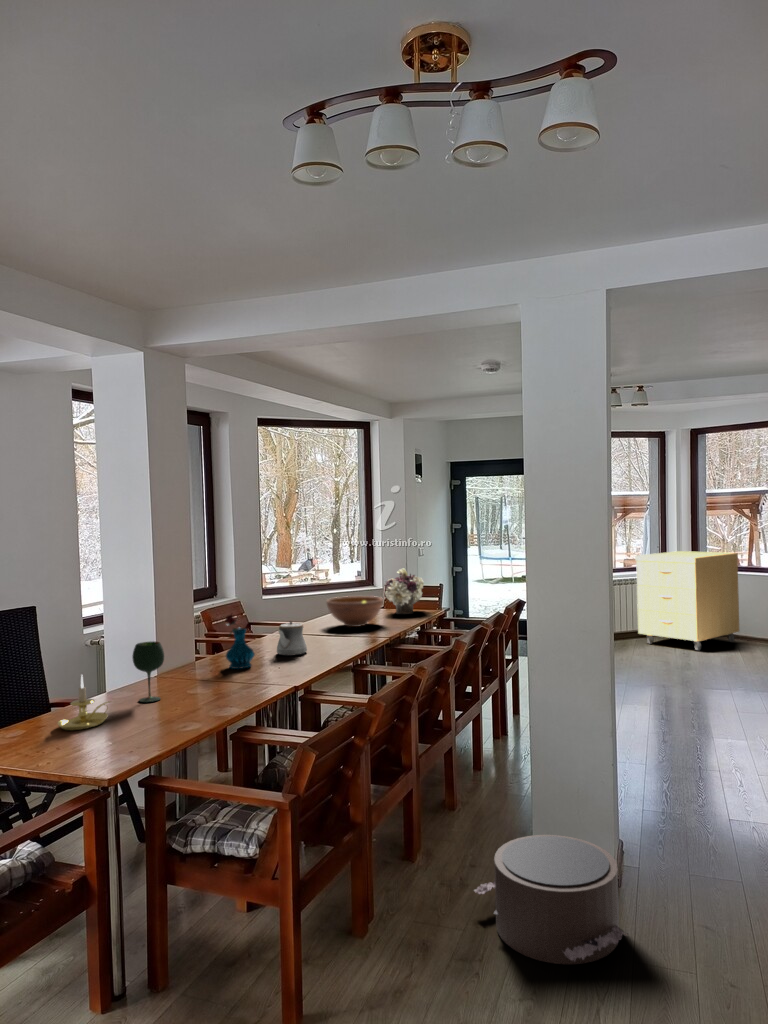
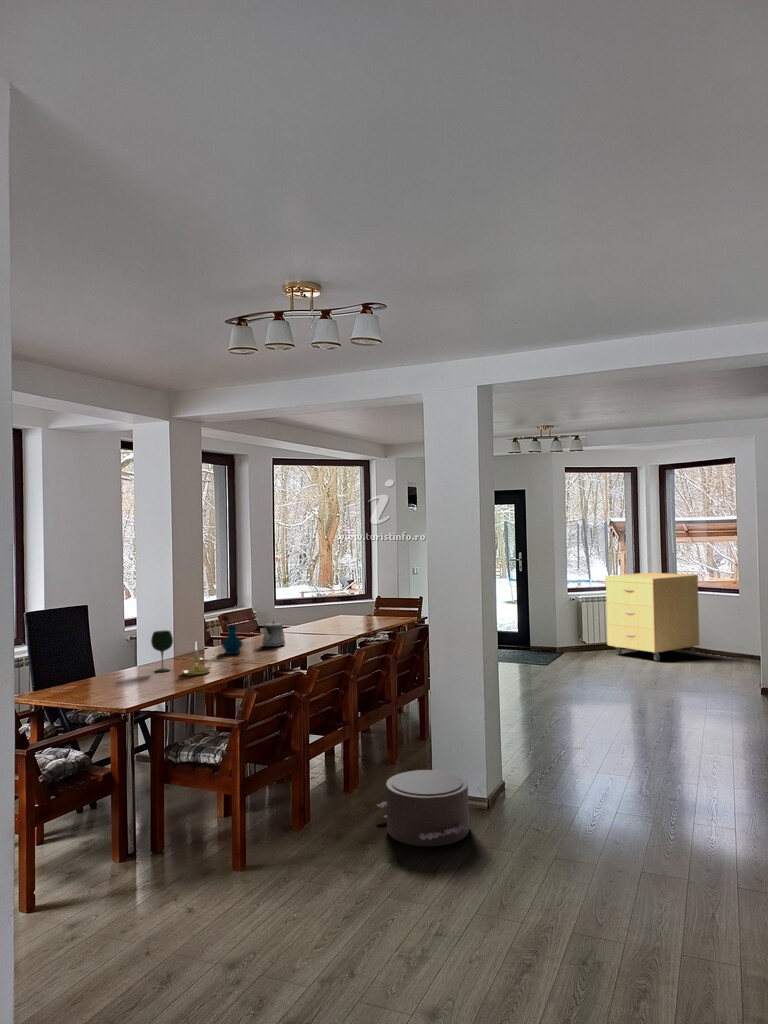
flower arrangement: present [384,568,424,614] -> none [362,583,395,621]
fruit bowl: present [327,596,383,627] -> none [311,605,356,629]
candle holder: present [58,675,111,730] -> present [181,644,211,676]

